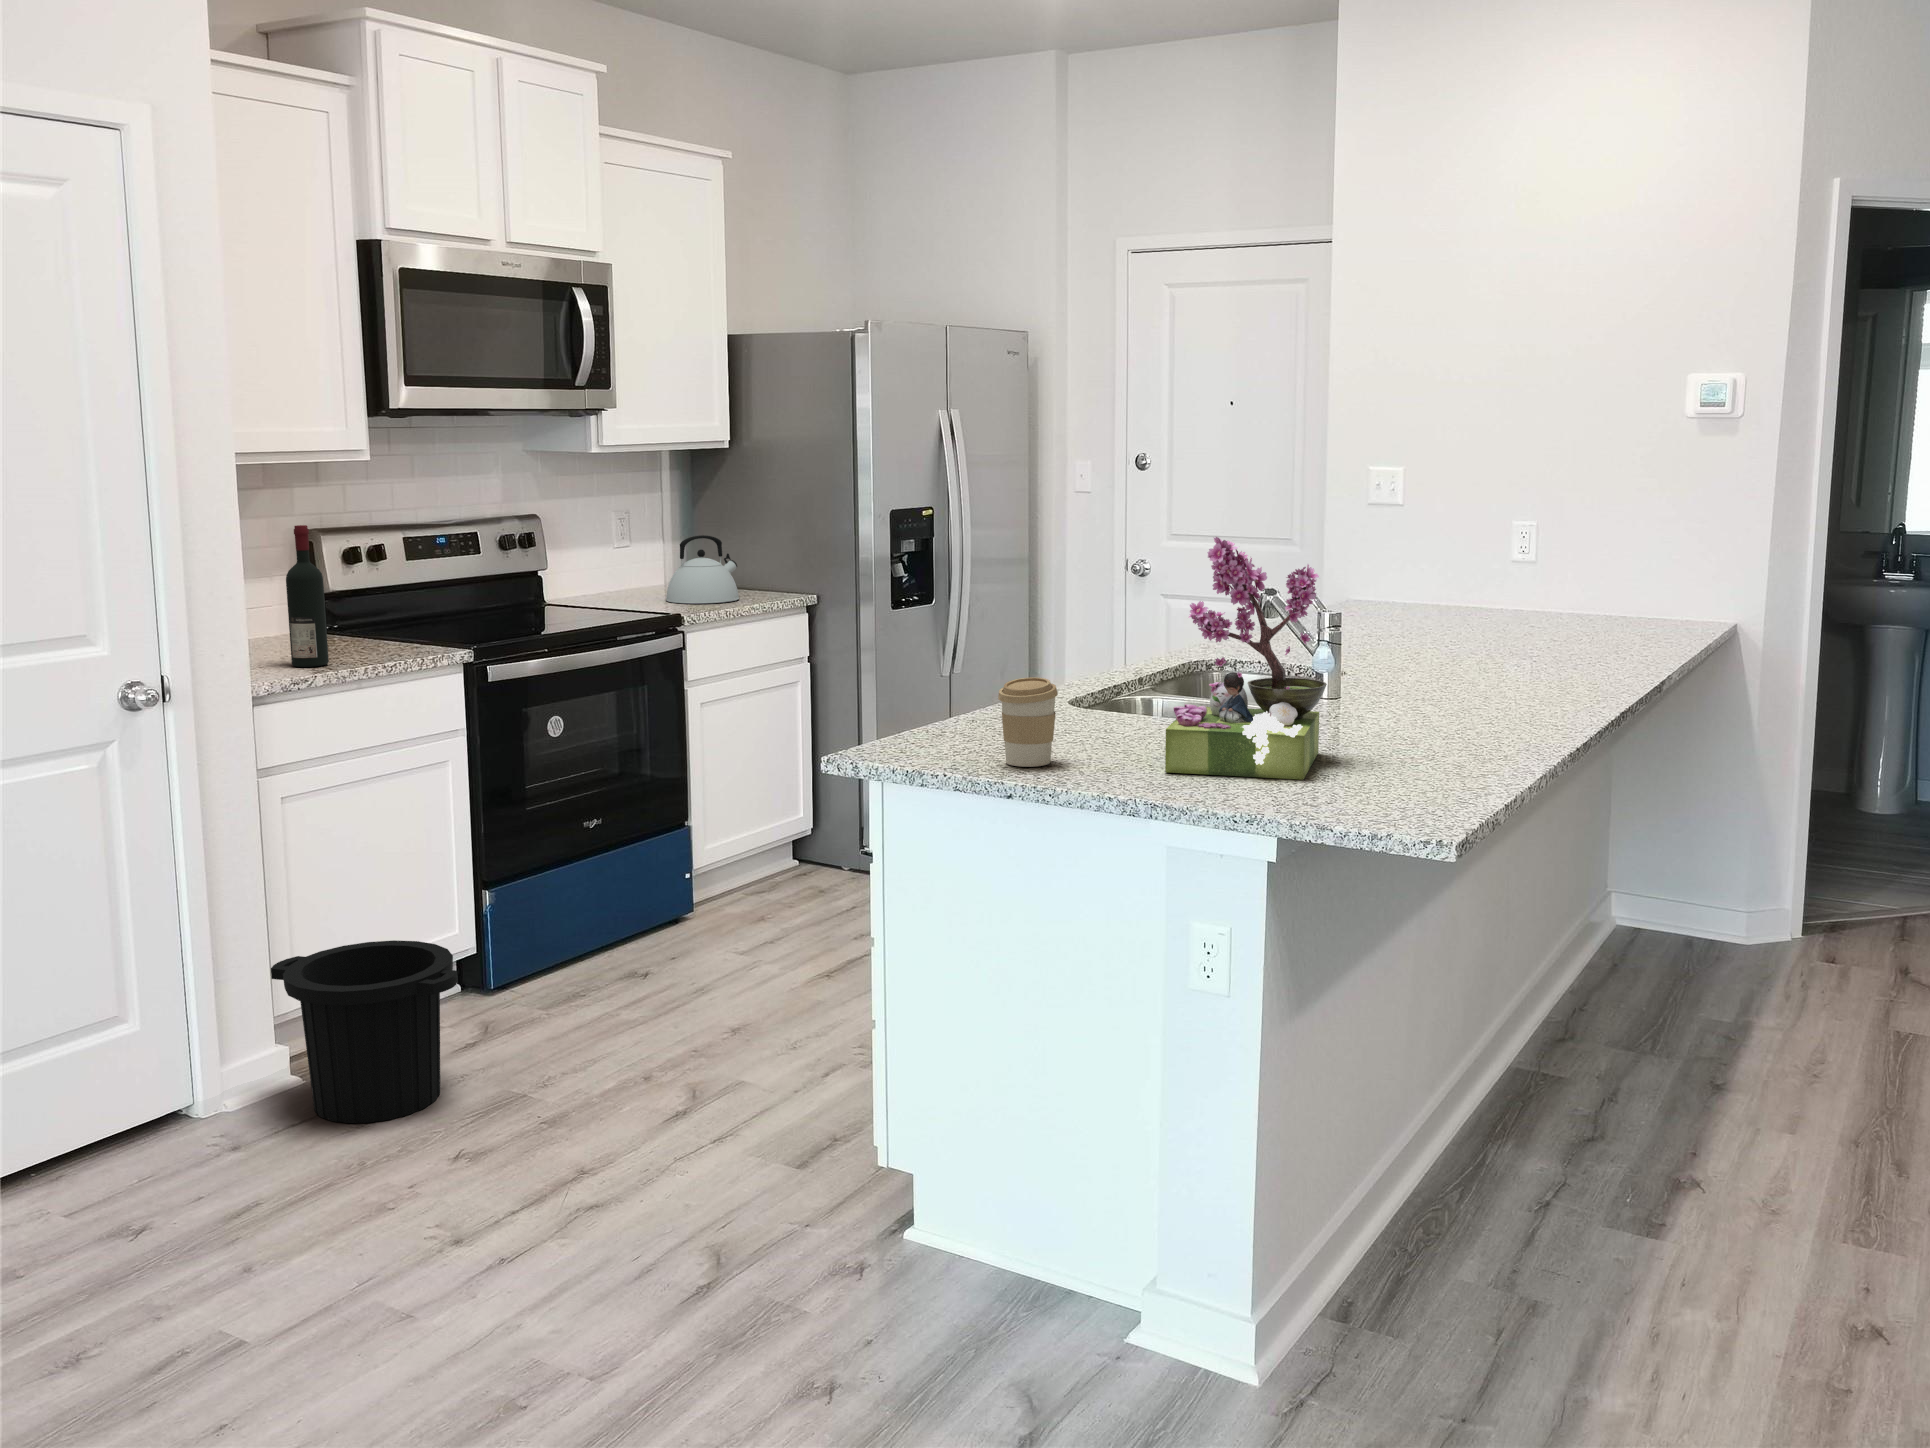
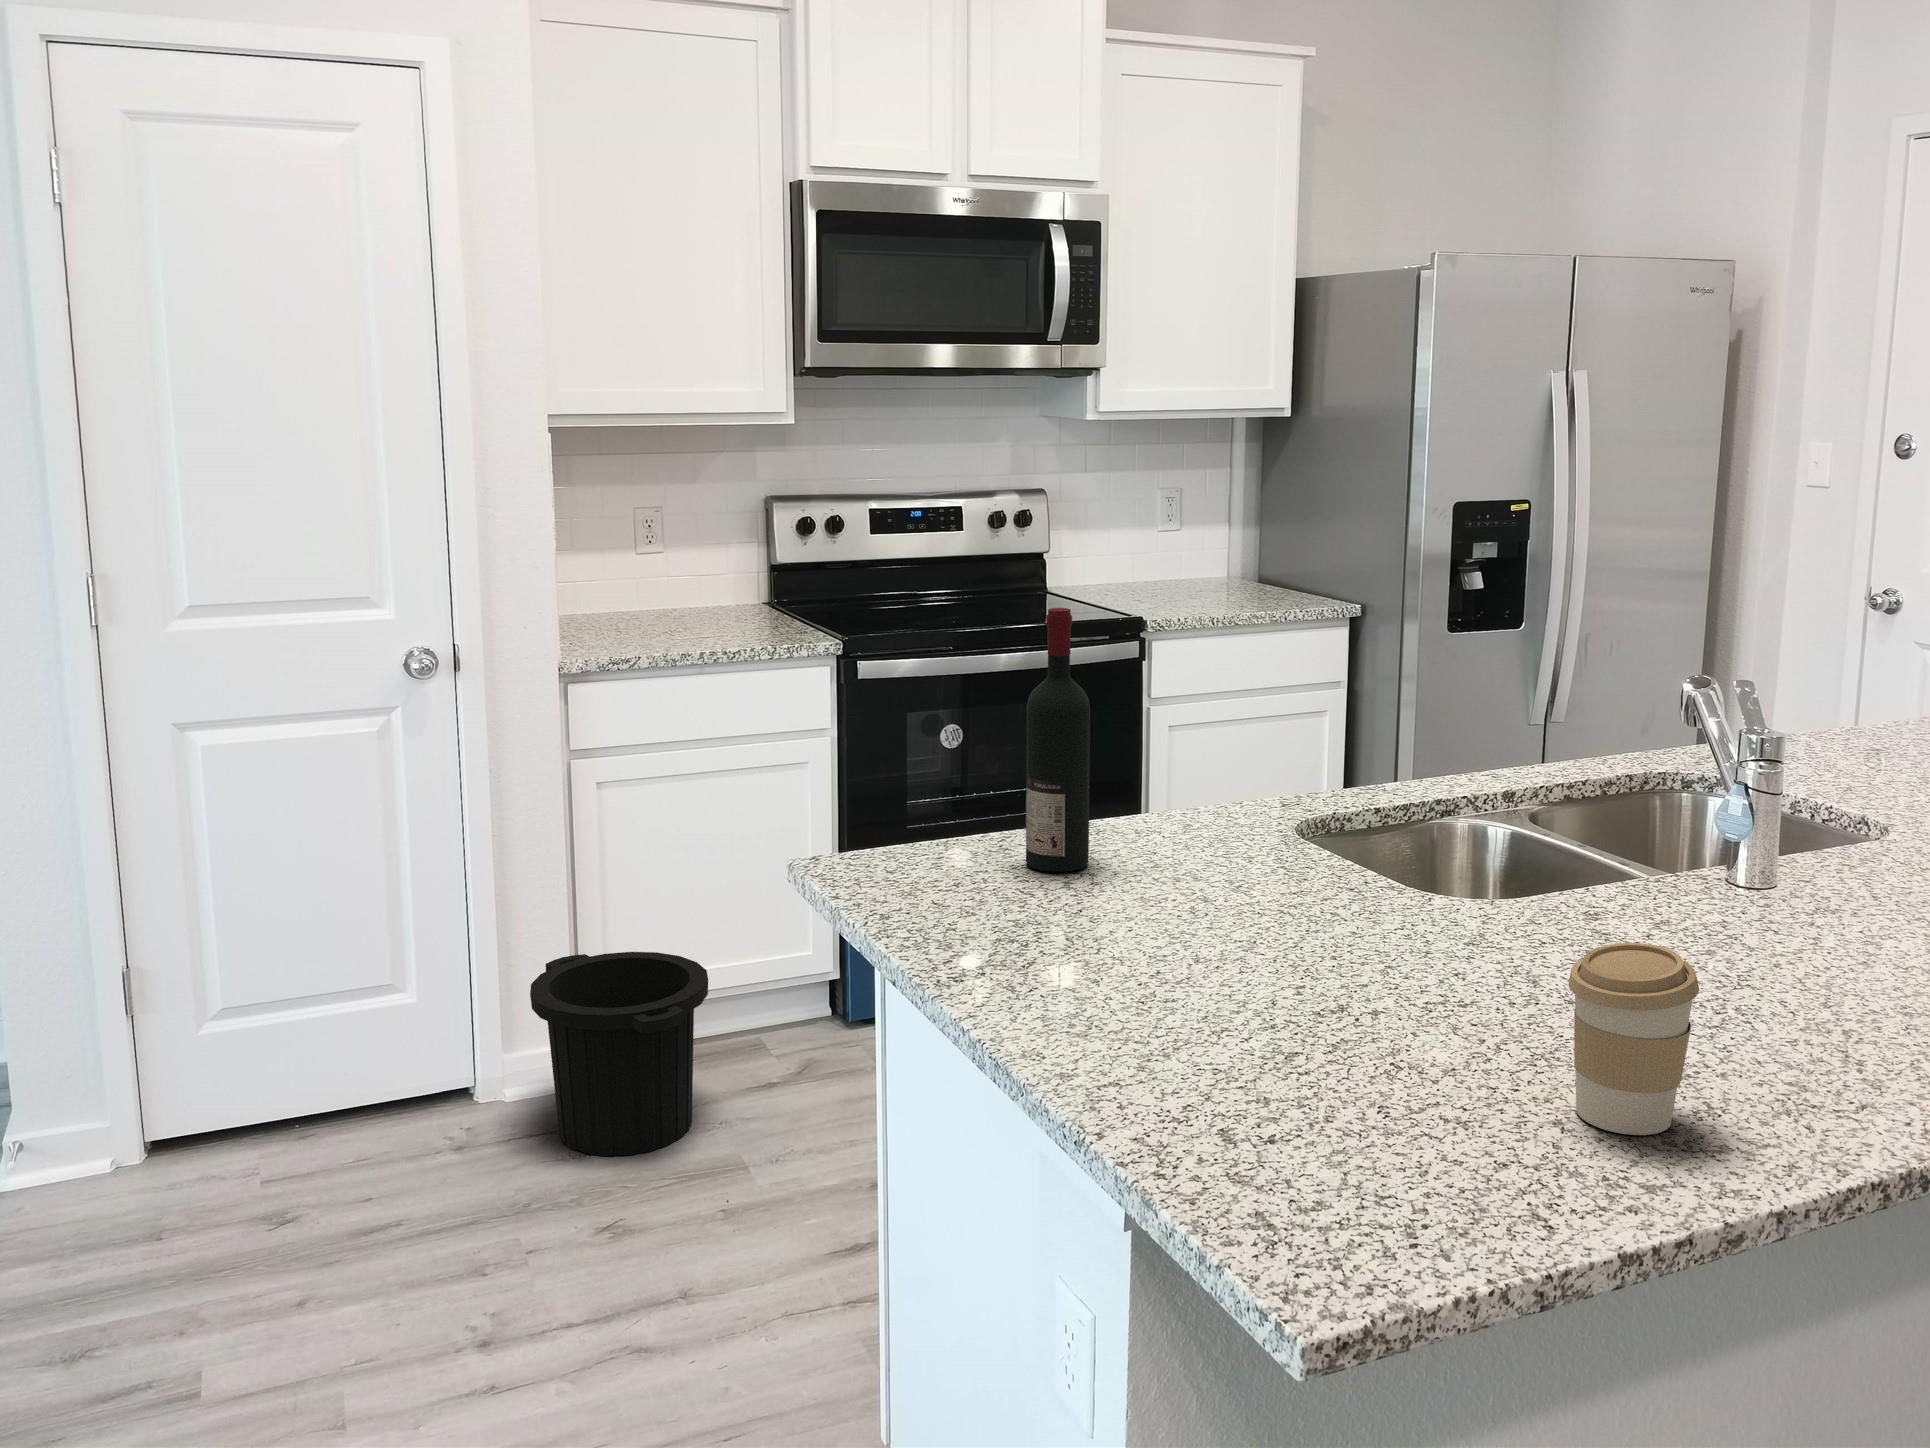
wine bottle: present [286,525,329,667] -> present [1026,608,1090,872]
kettle: present [666,535,739,604] -> none [1186,521,1277,604]
flower arrangement: present [1165,537,1327,780] -> none [1133,607,1470,1079]
coffee cup: present [998,677,1058,767] -> present [1569,943,1699,1135]

